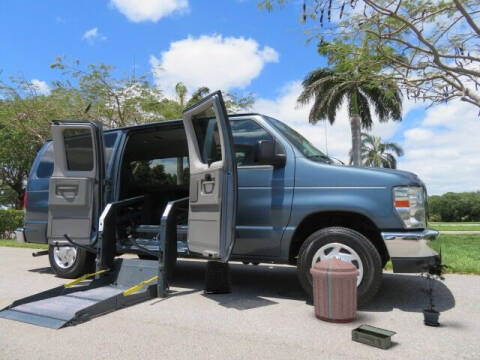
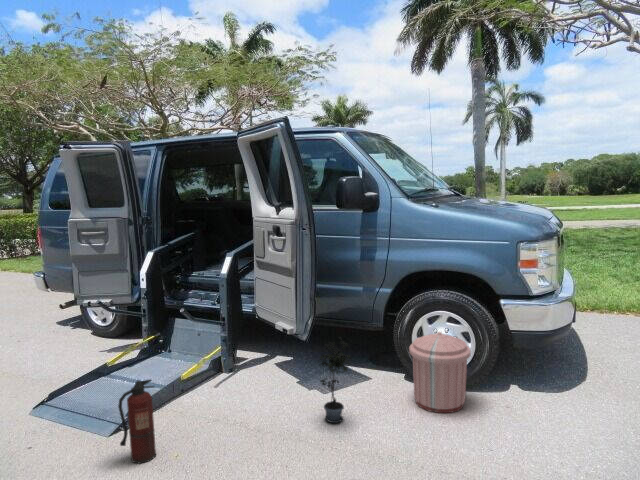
potted plant: present [416,256,452,326] -> present [320,337,351,423]
backpack: present [204,260,232,293] -> none [279,313,313,362]
fire extinguisher: none [67,273,101,345] -> present [118,379,156,464]
toolbox: present [351,324,396,349] -> none [457,423,511,460]

